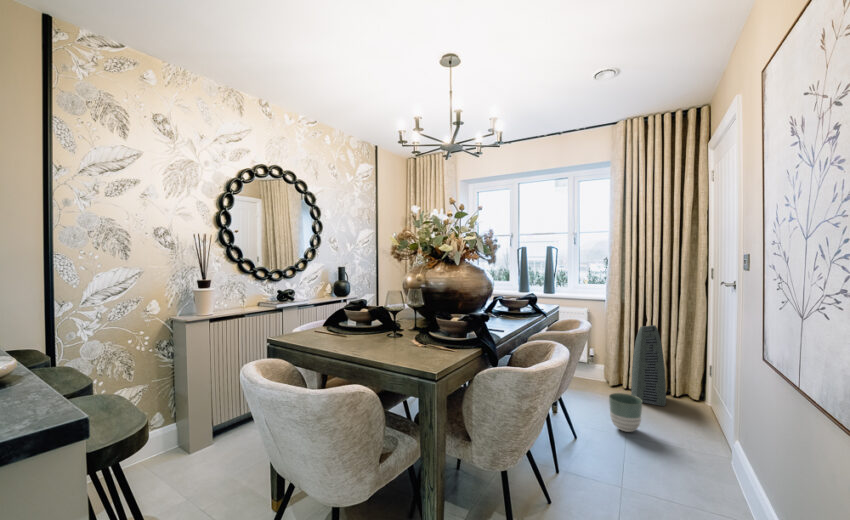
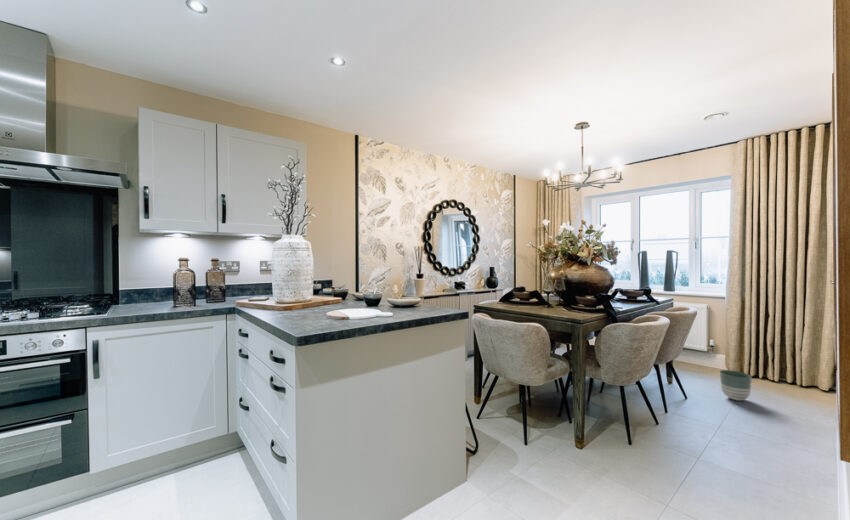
air purifier: present [631,325,666,406] -> none [751,320,788,390]

